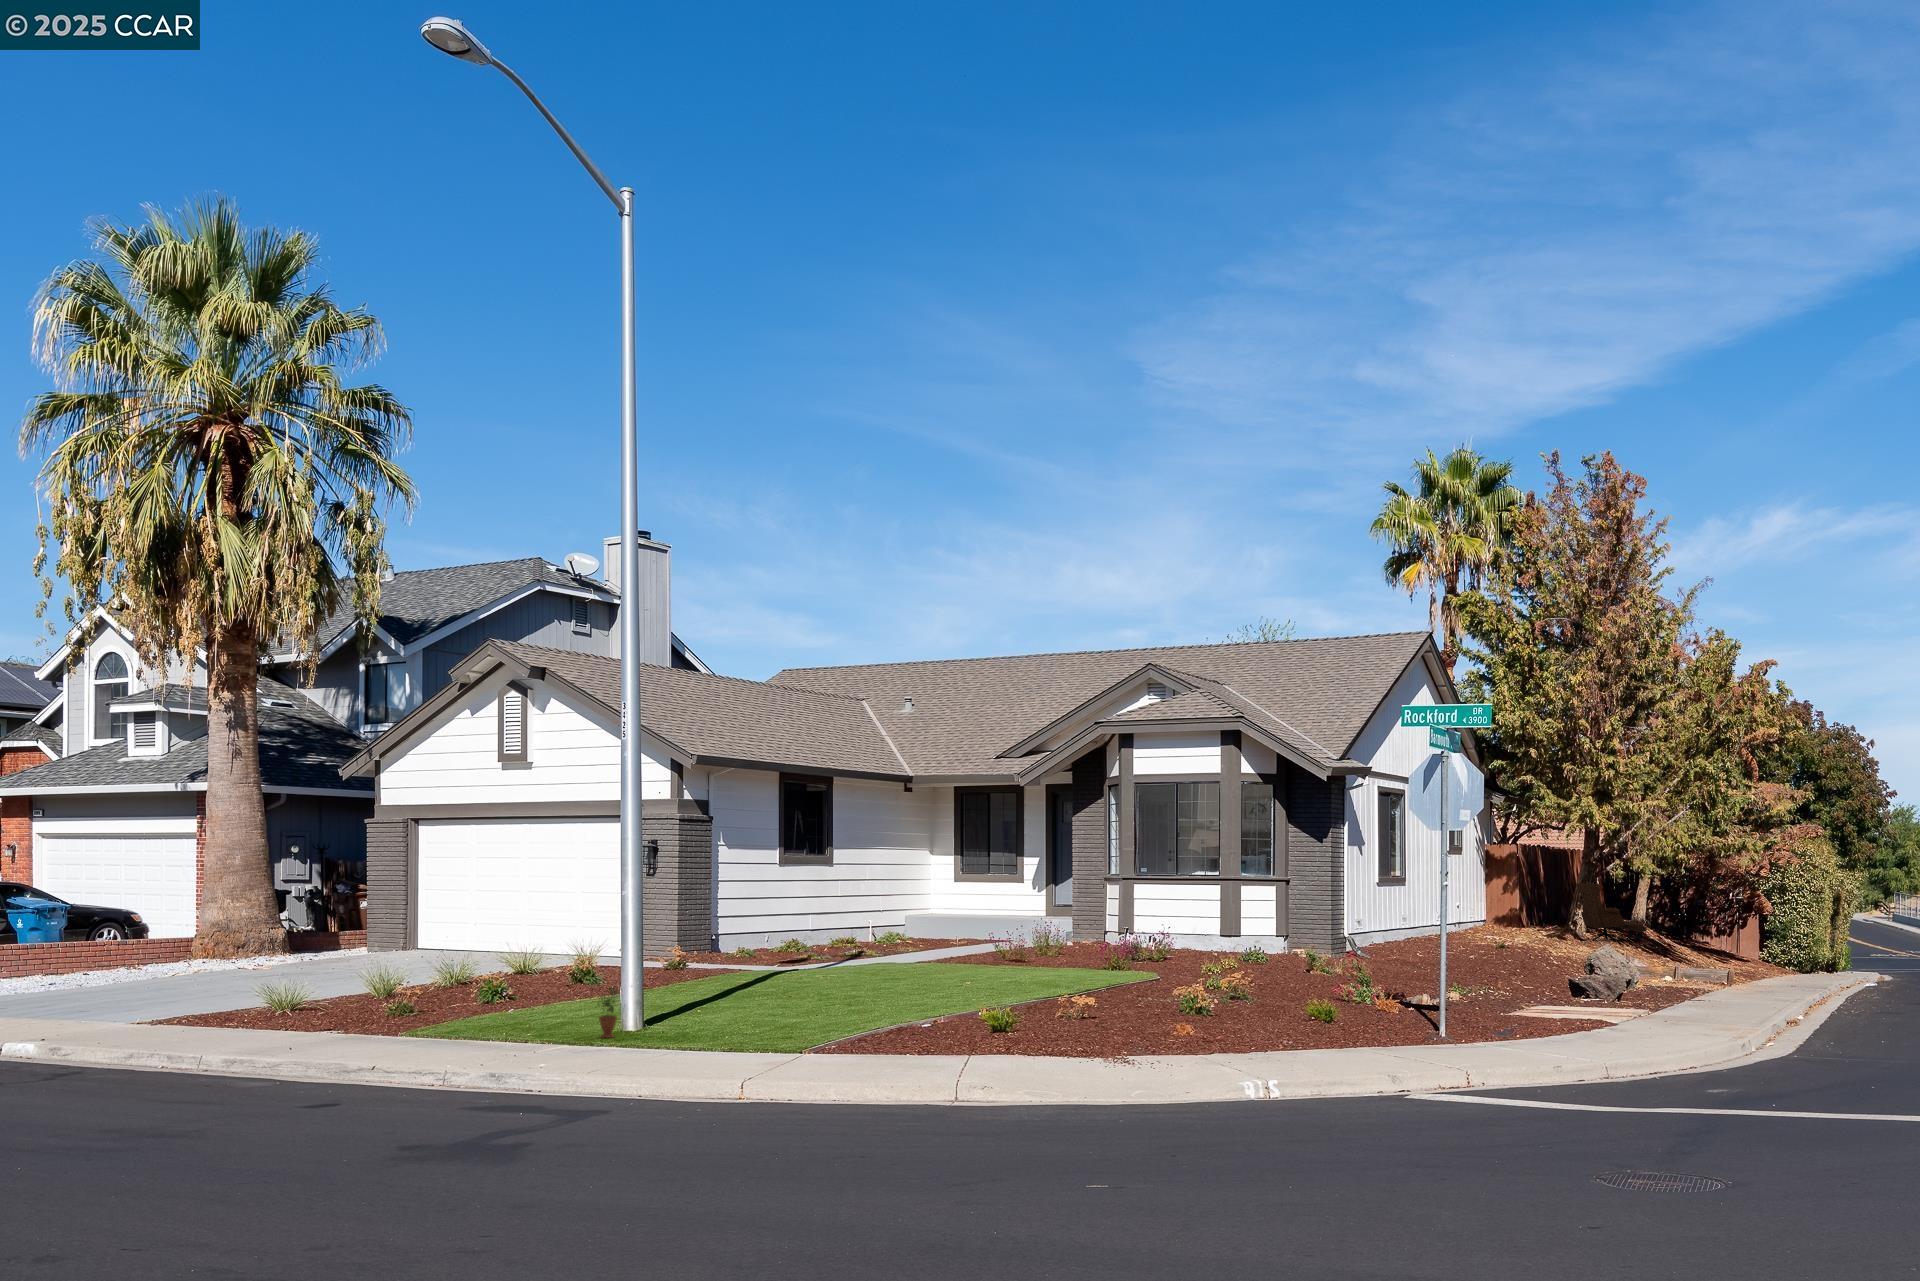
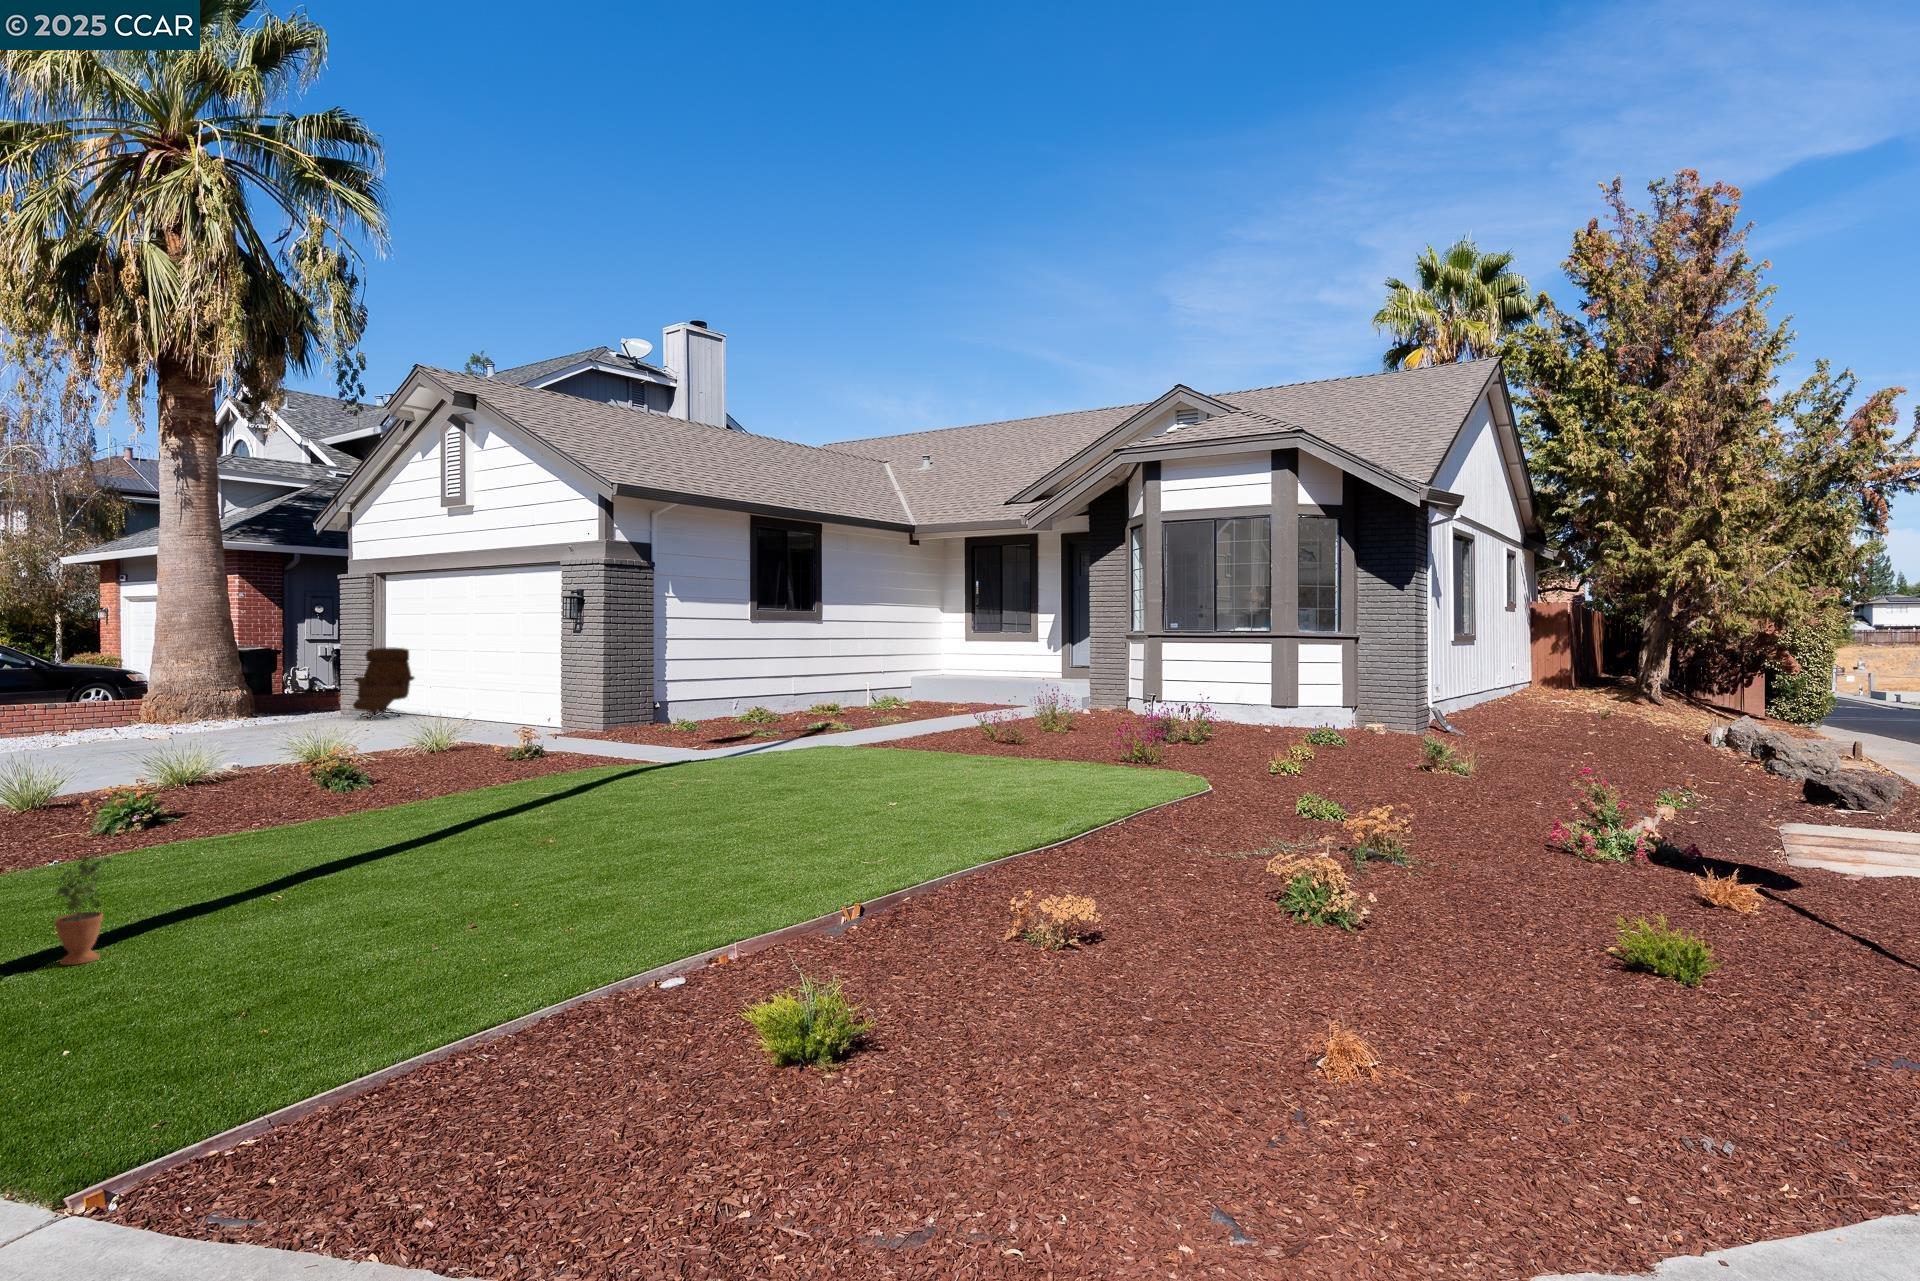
lounge chair: present [1577,883,1647,941] -> present [353,647,414,719]

